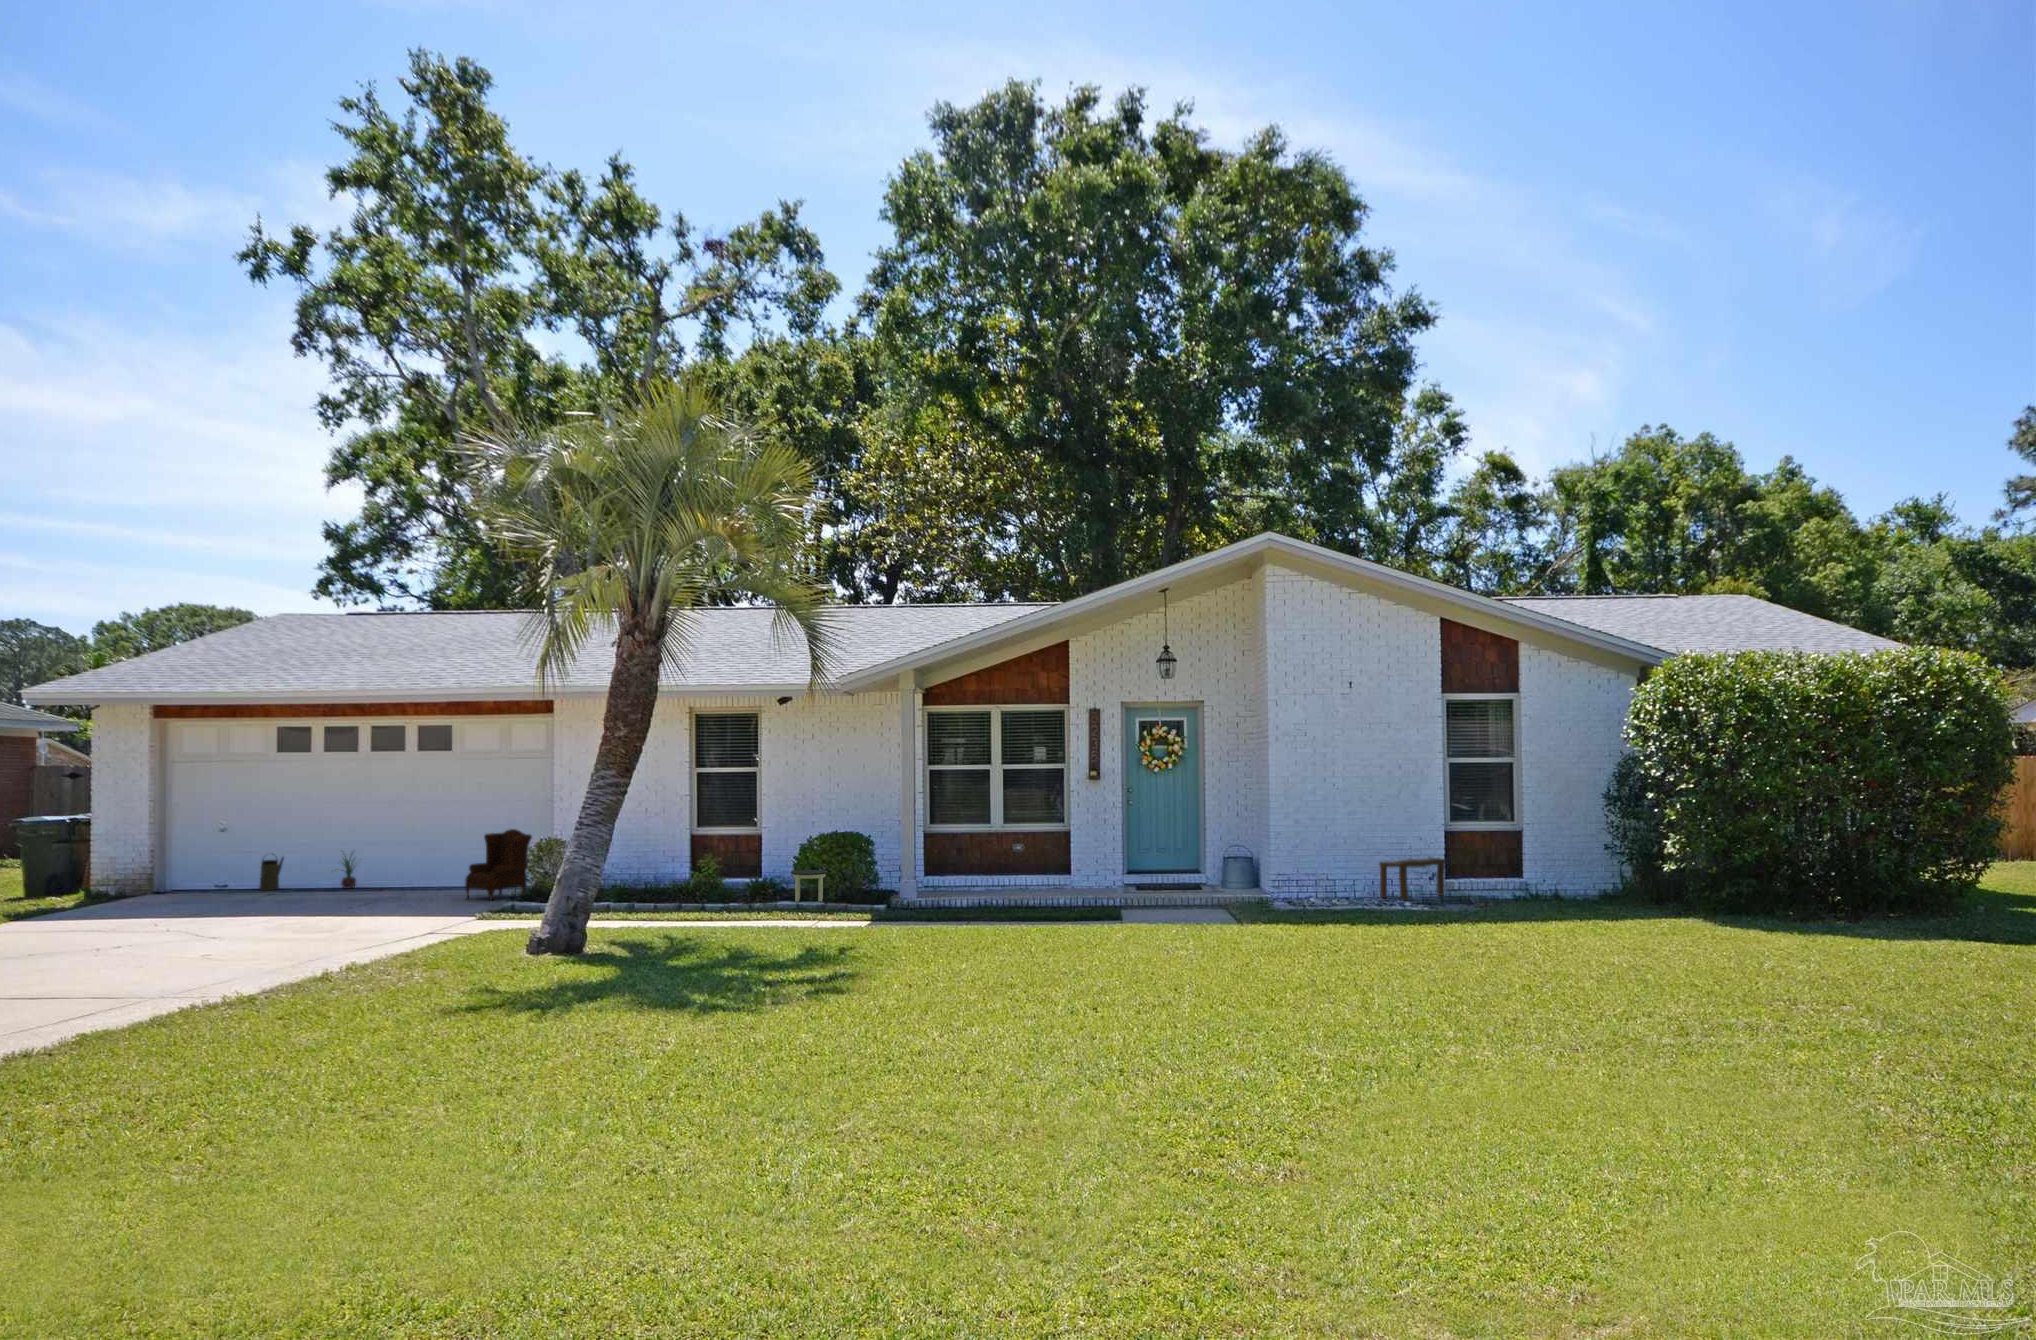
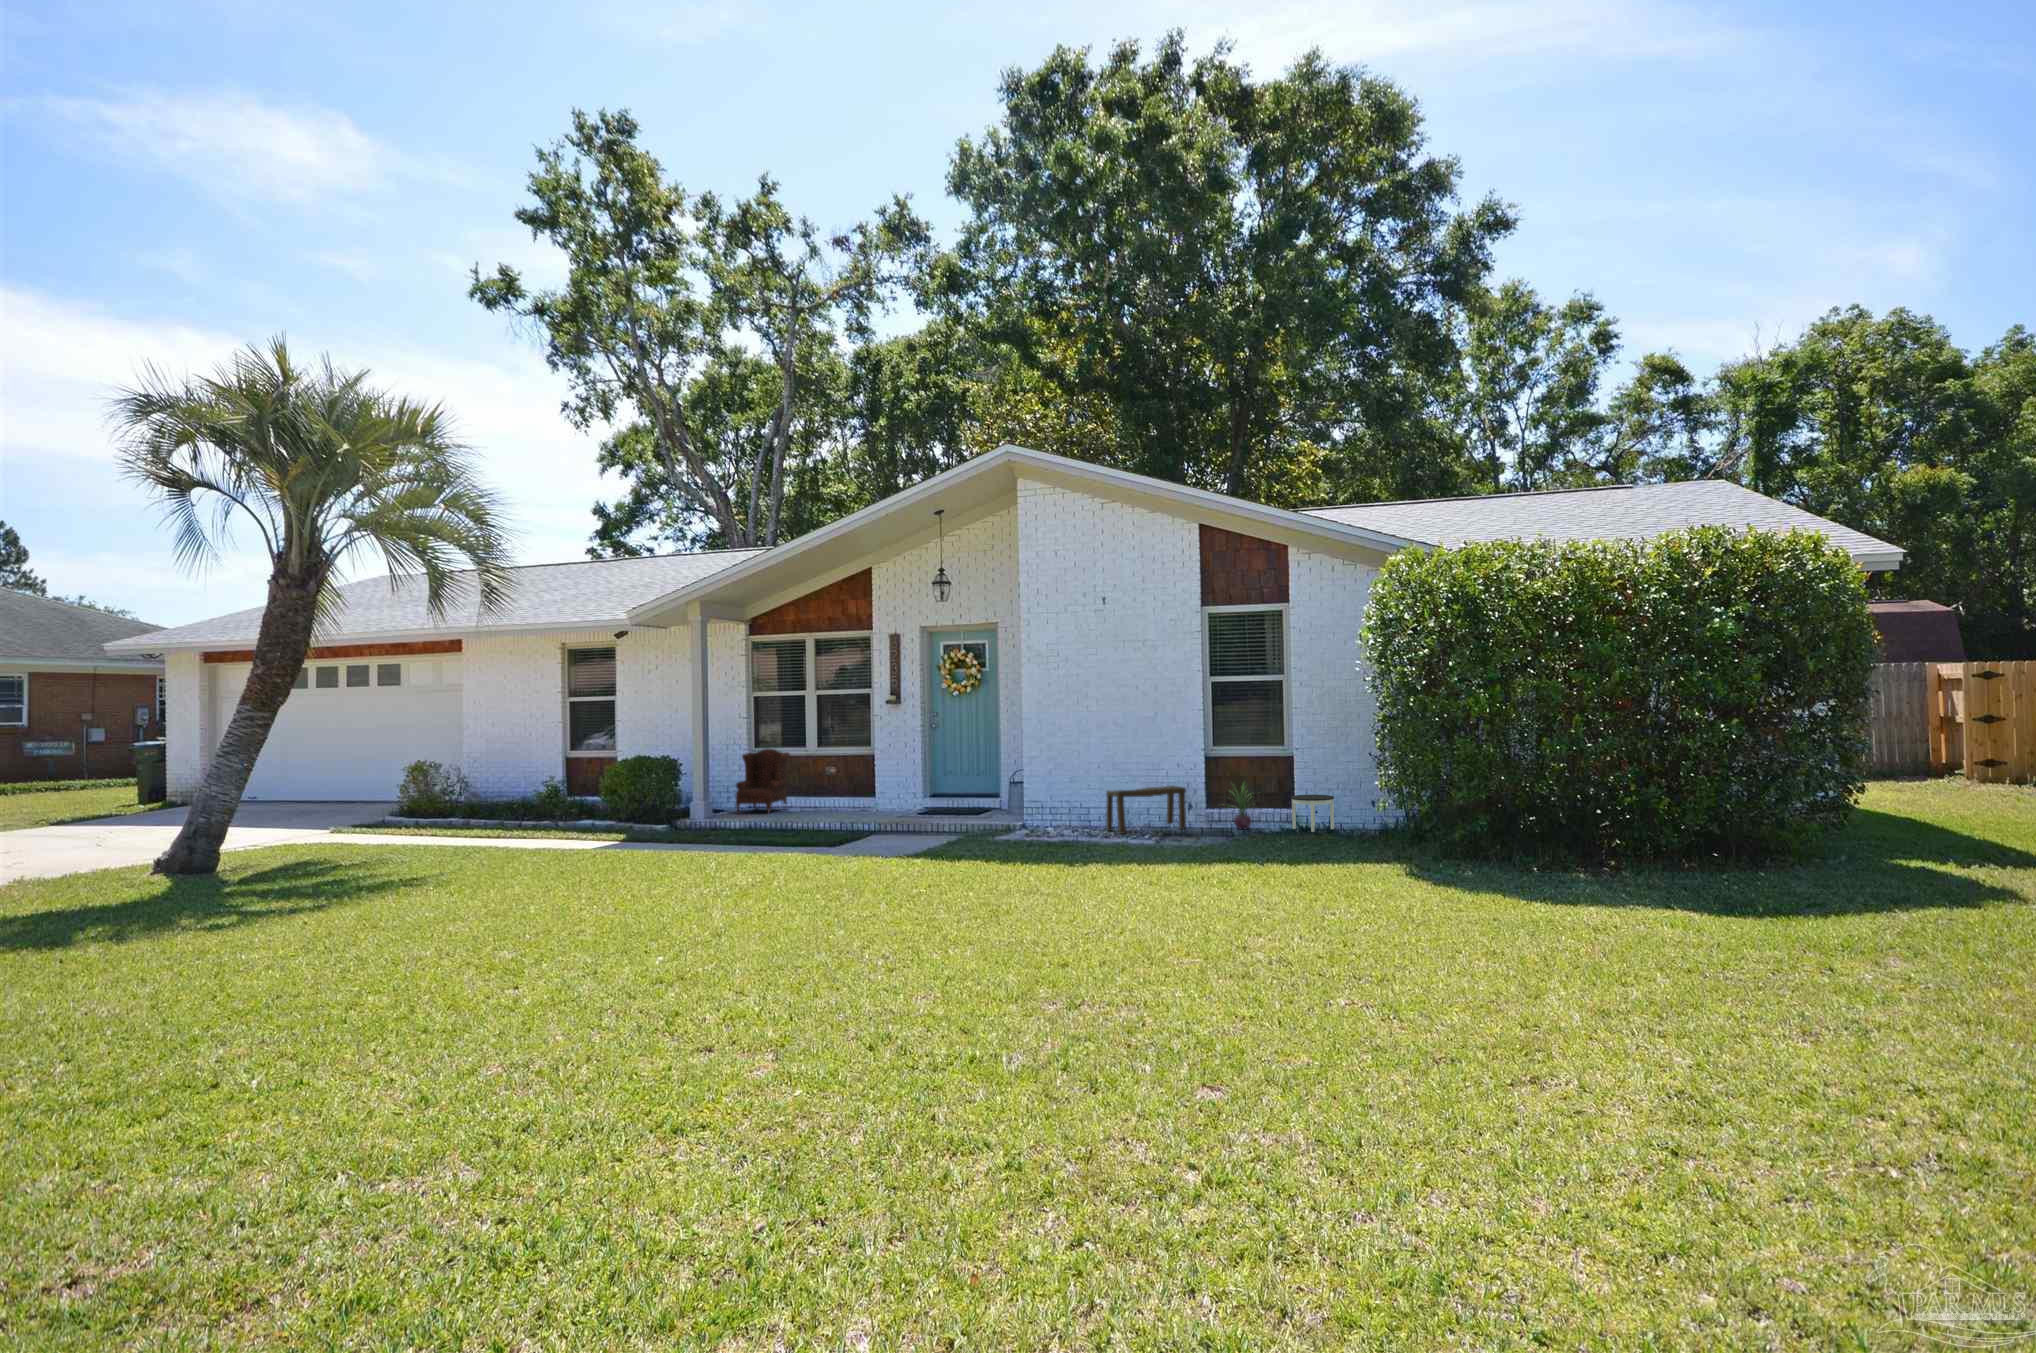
armchair: present [465,829,532,901] -> present [736,749,790,814]
watering can: present [259,854,284,891] -> none [270,776,303,806]
decorative plant: present [341,858,356,888] -> present [1226,783,1251,829]
round table: present [791,870,828,902] -> present [1291,795,1334,832]

